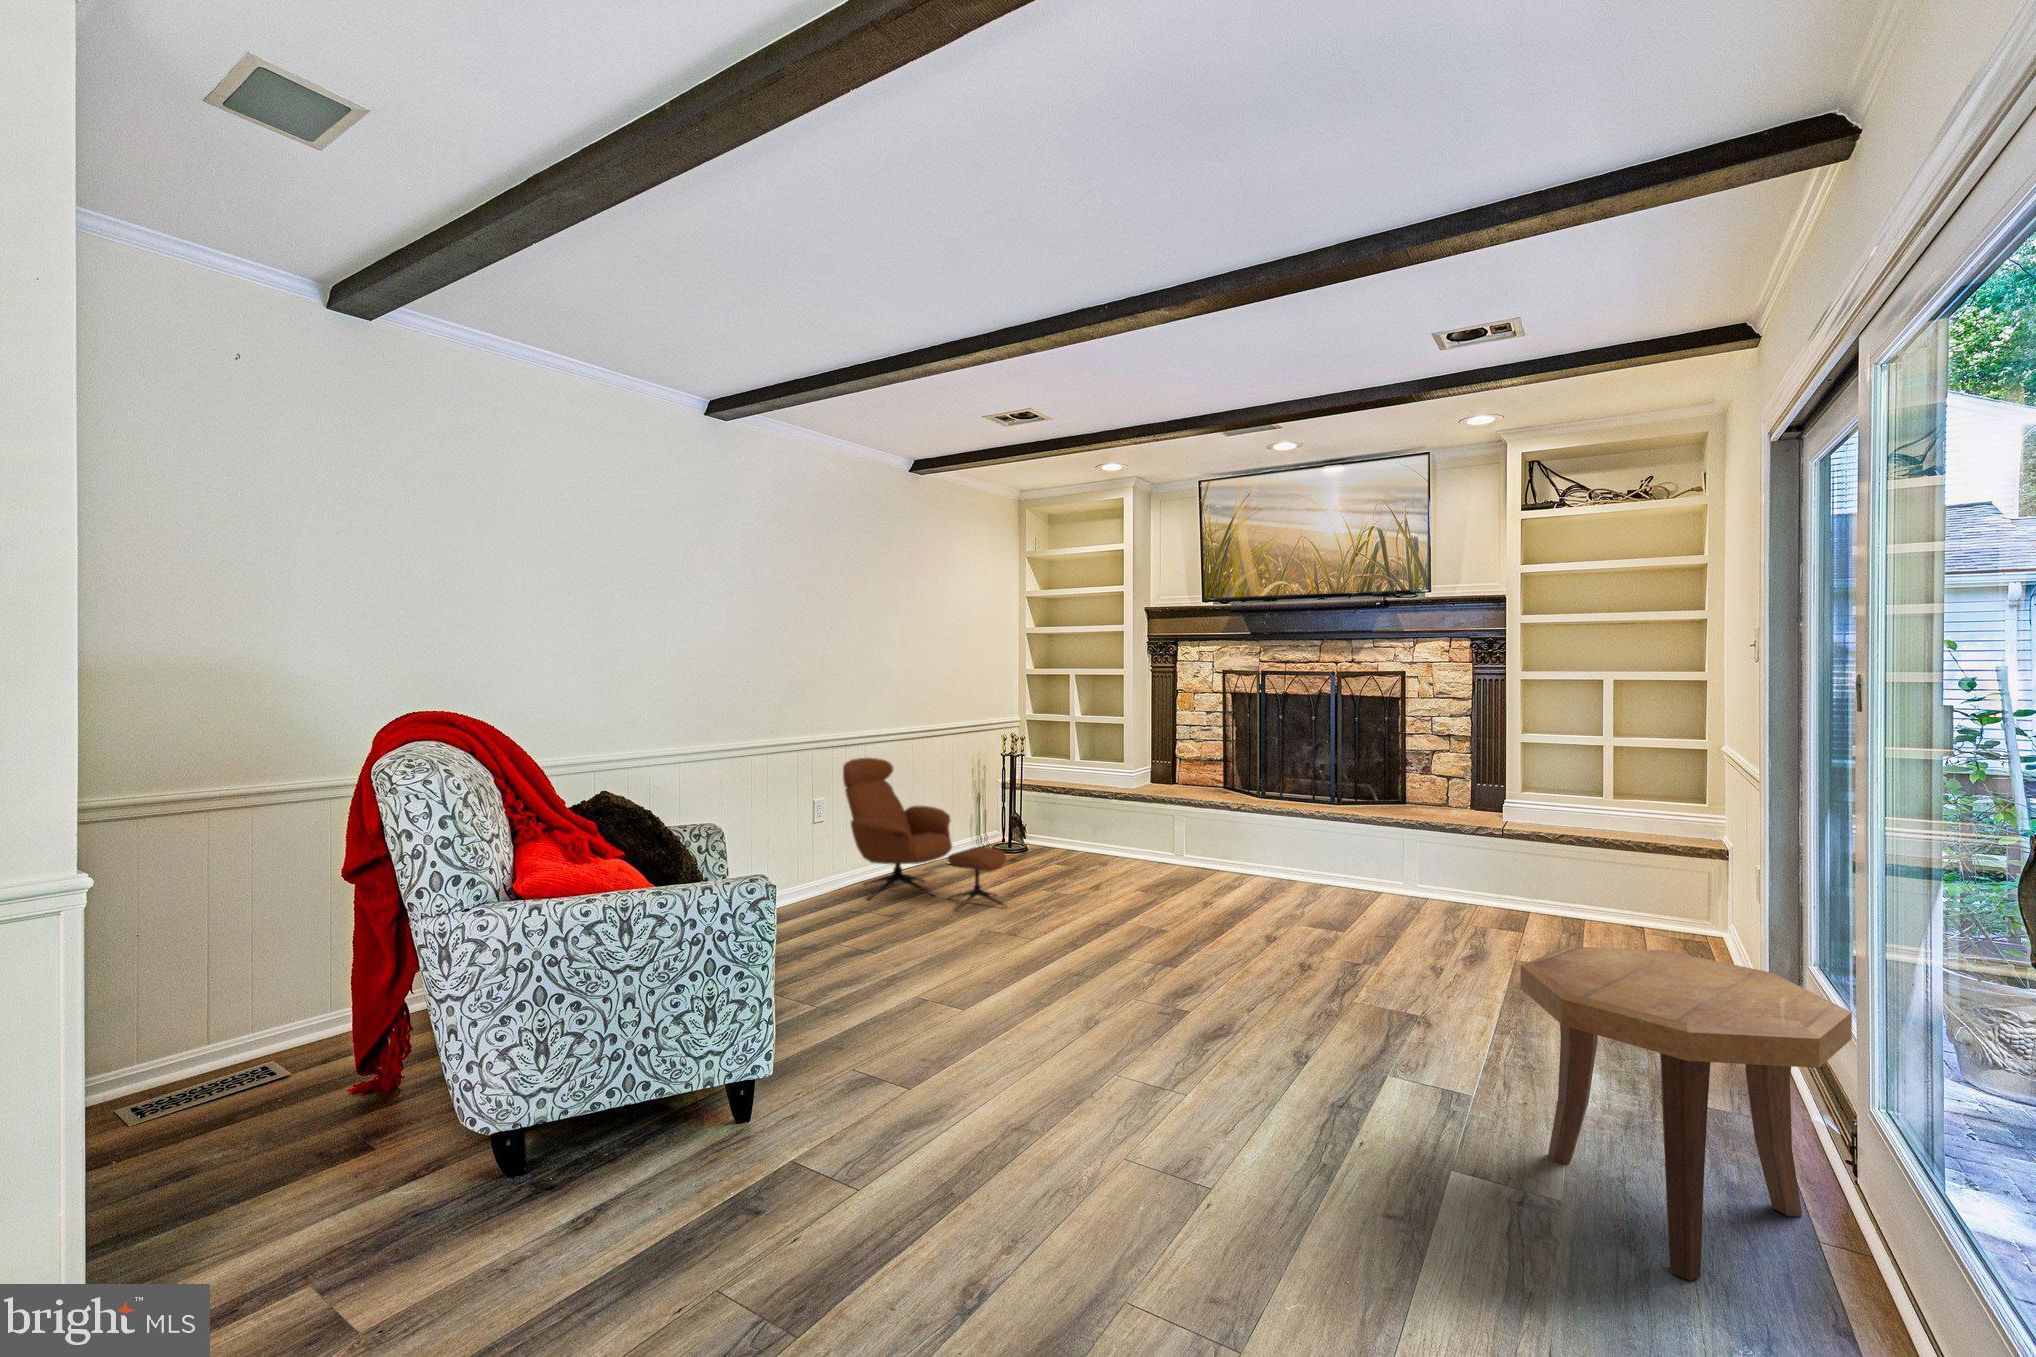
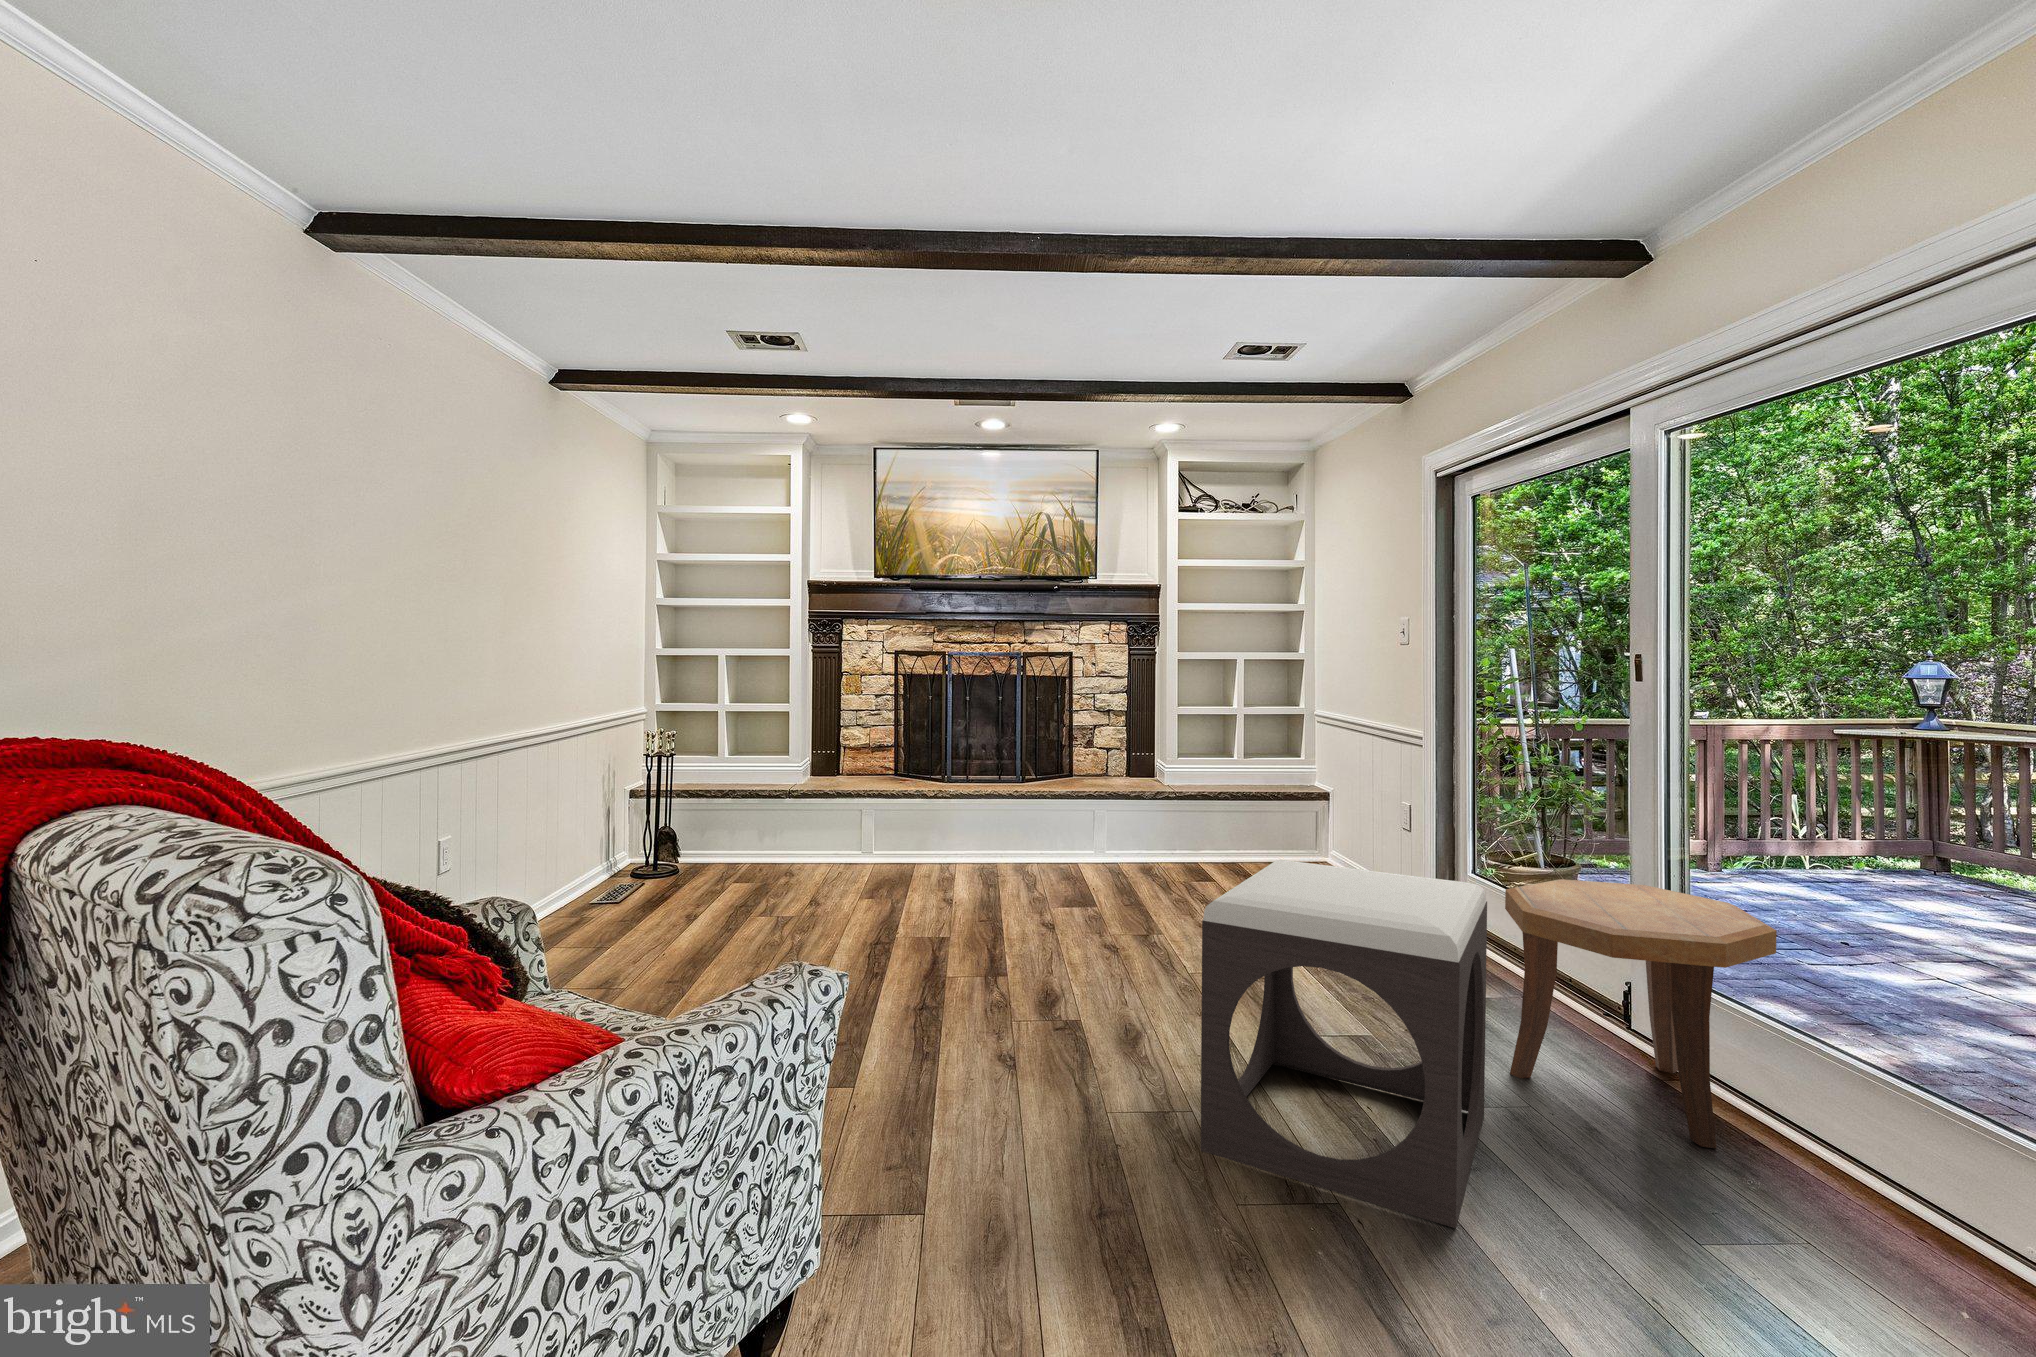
lounge chair: present [843,758,1007,910] -> none [492,769,755,965]
footstool: none [1130,879,1444,1223] -> present [1201,860,1487,1228]

